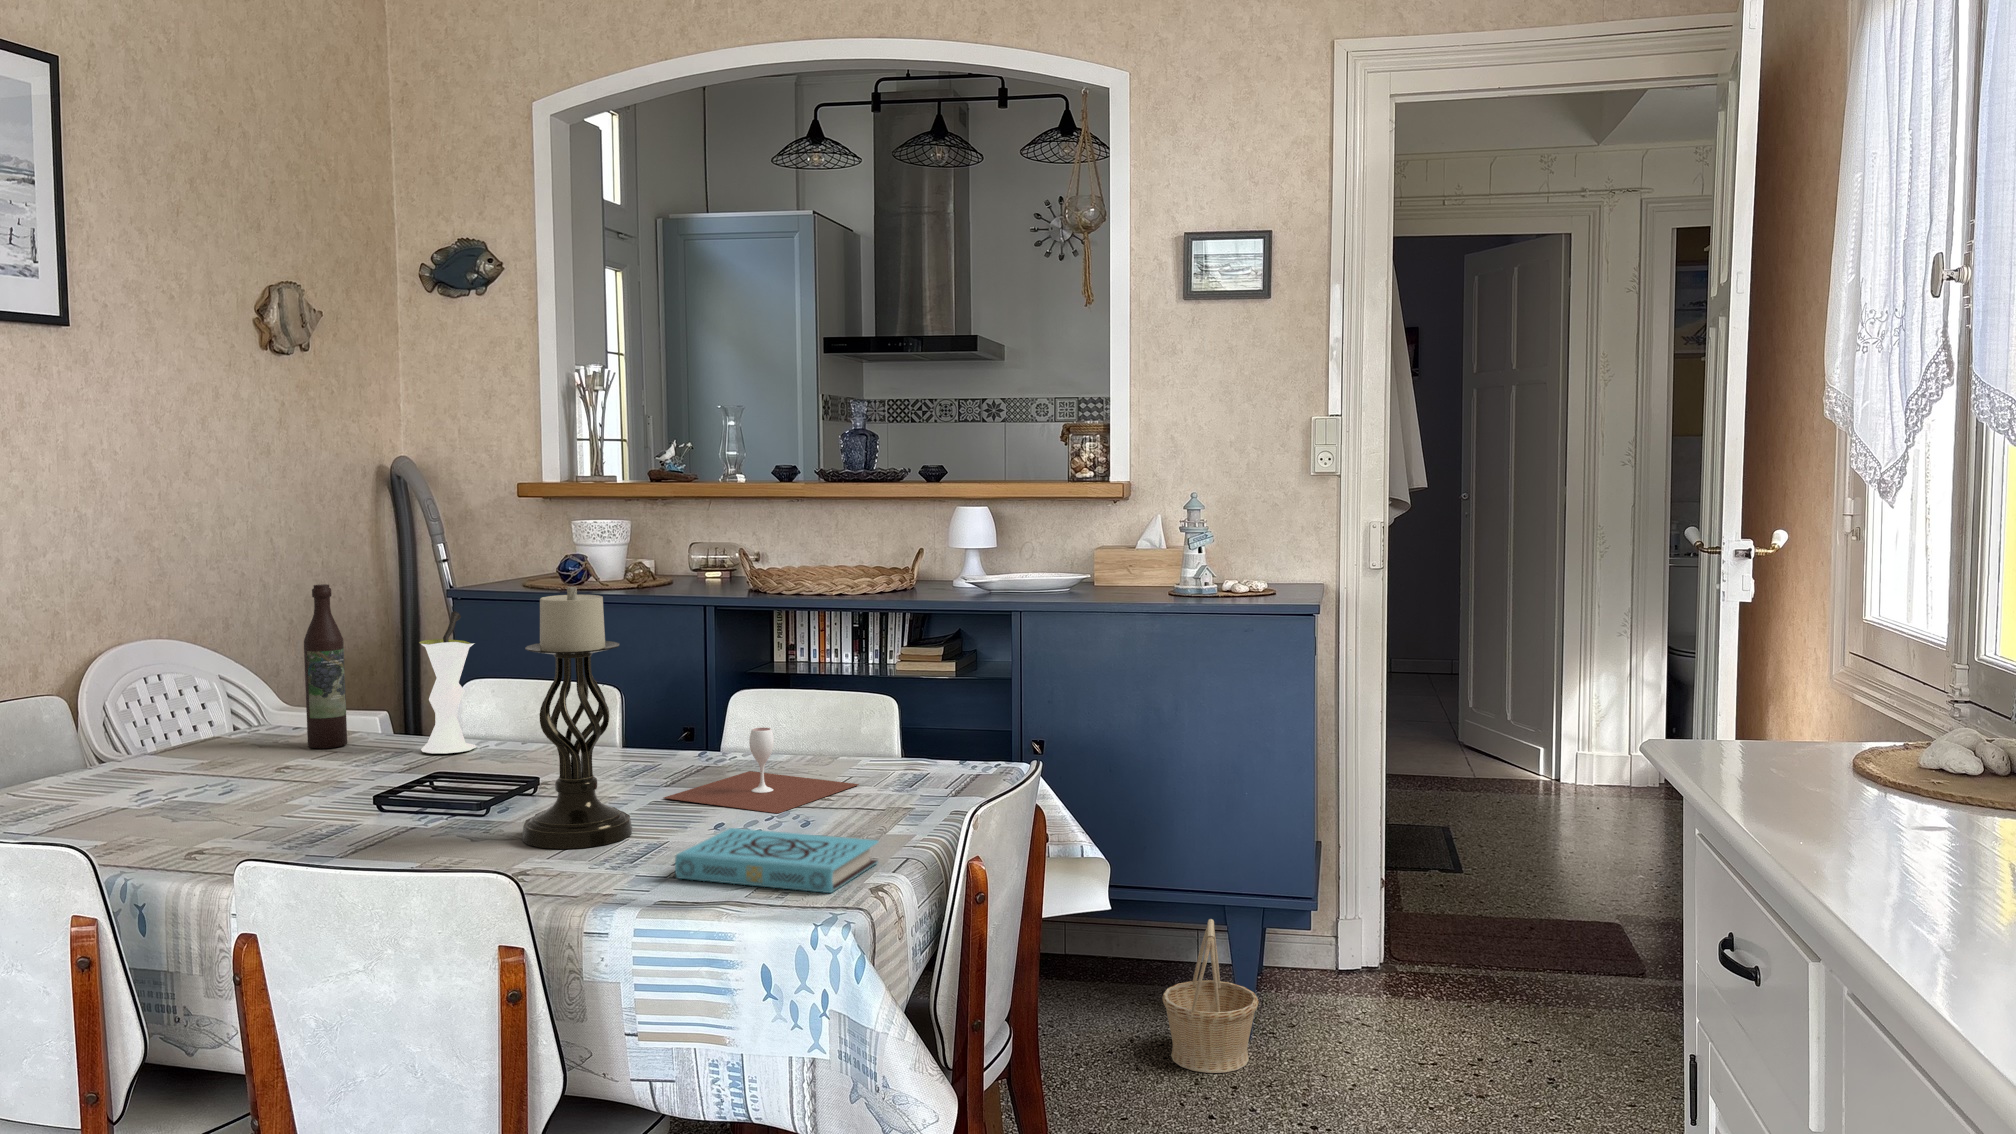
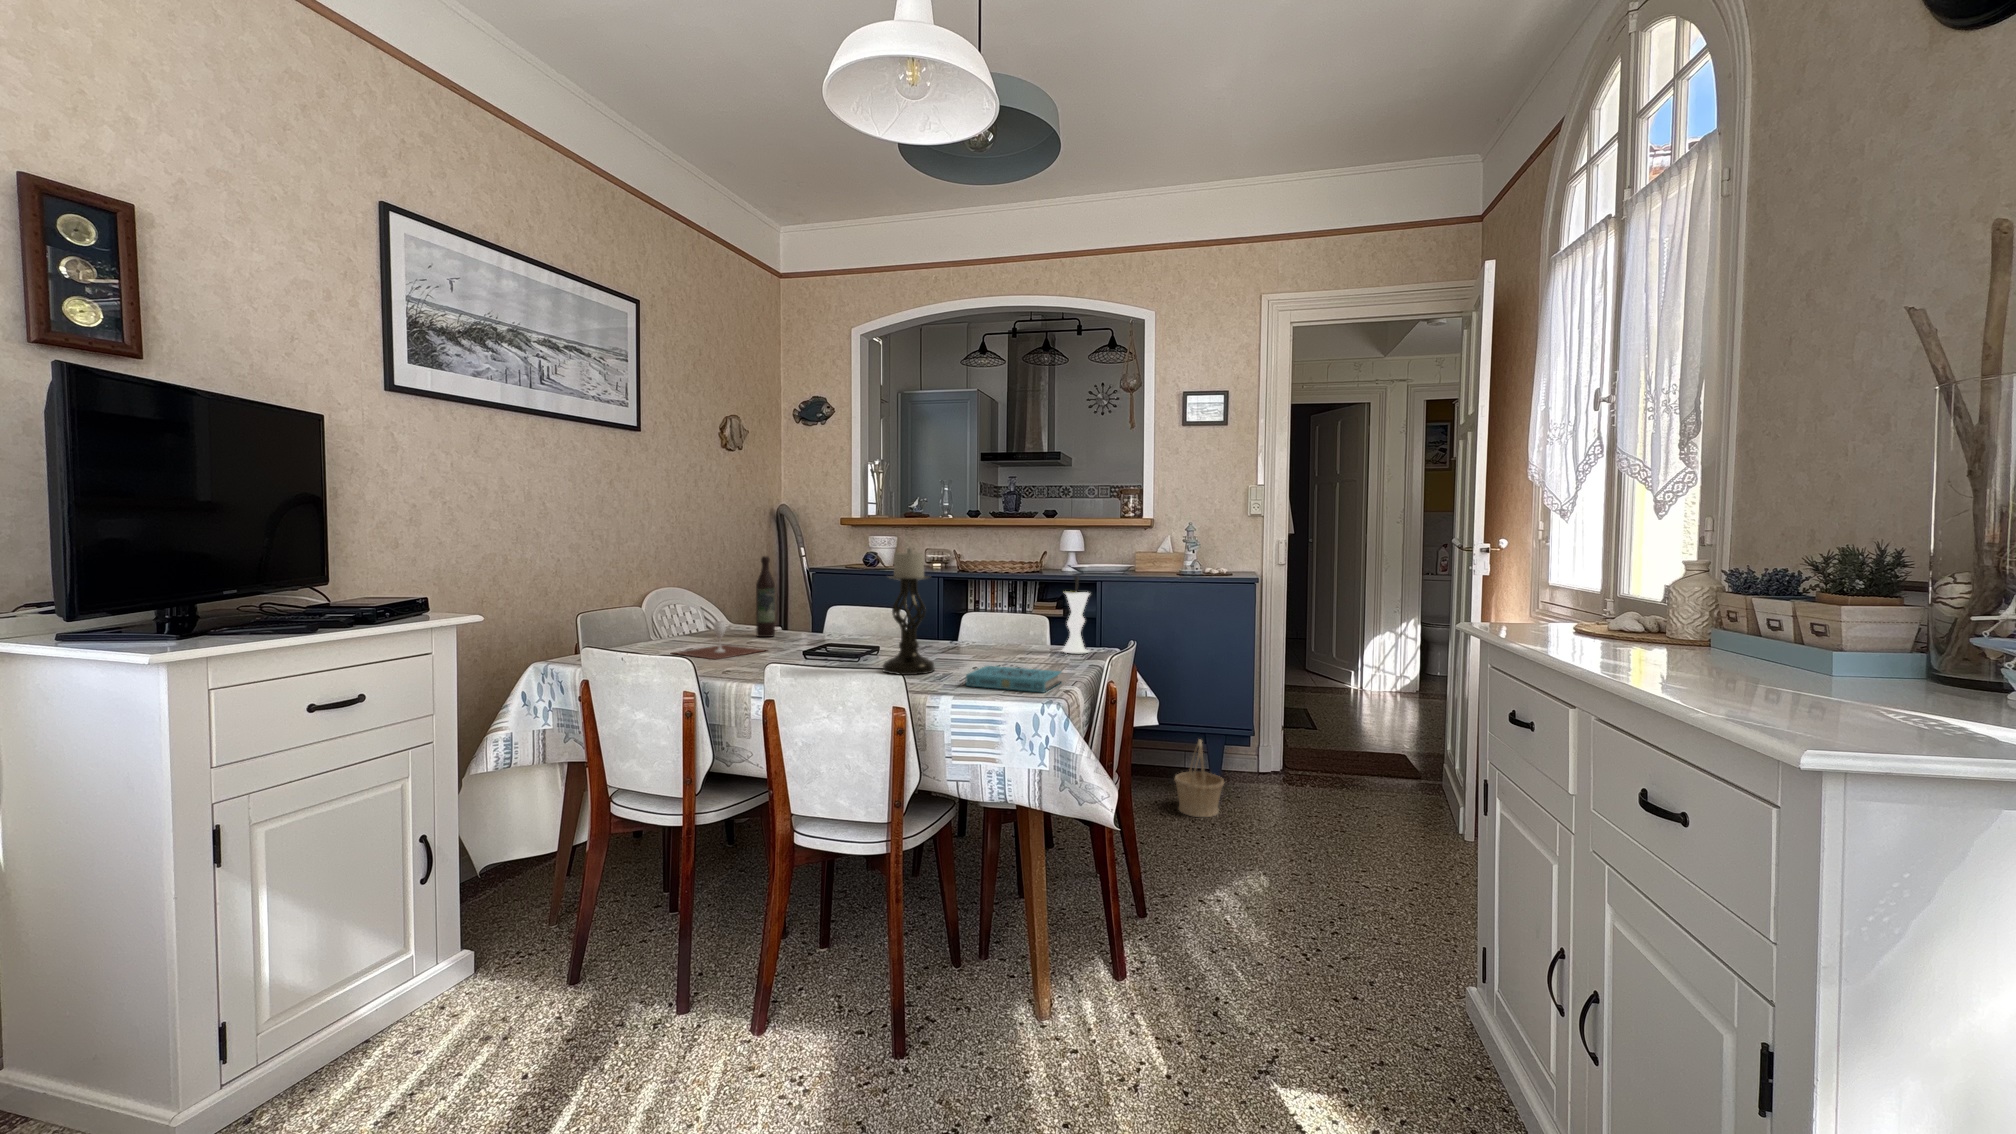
vase: present [419,611,476,753] -> present [1062,576,1089,653]
wine glass: present [664,727,859,813] -> present [674,621,764,659]

